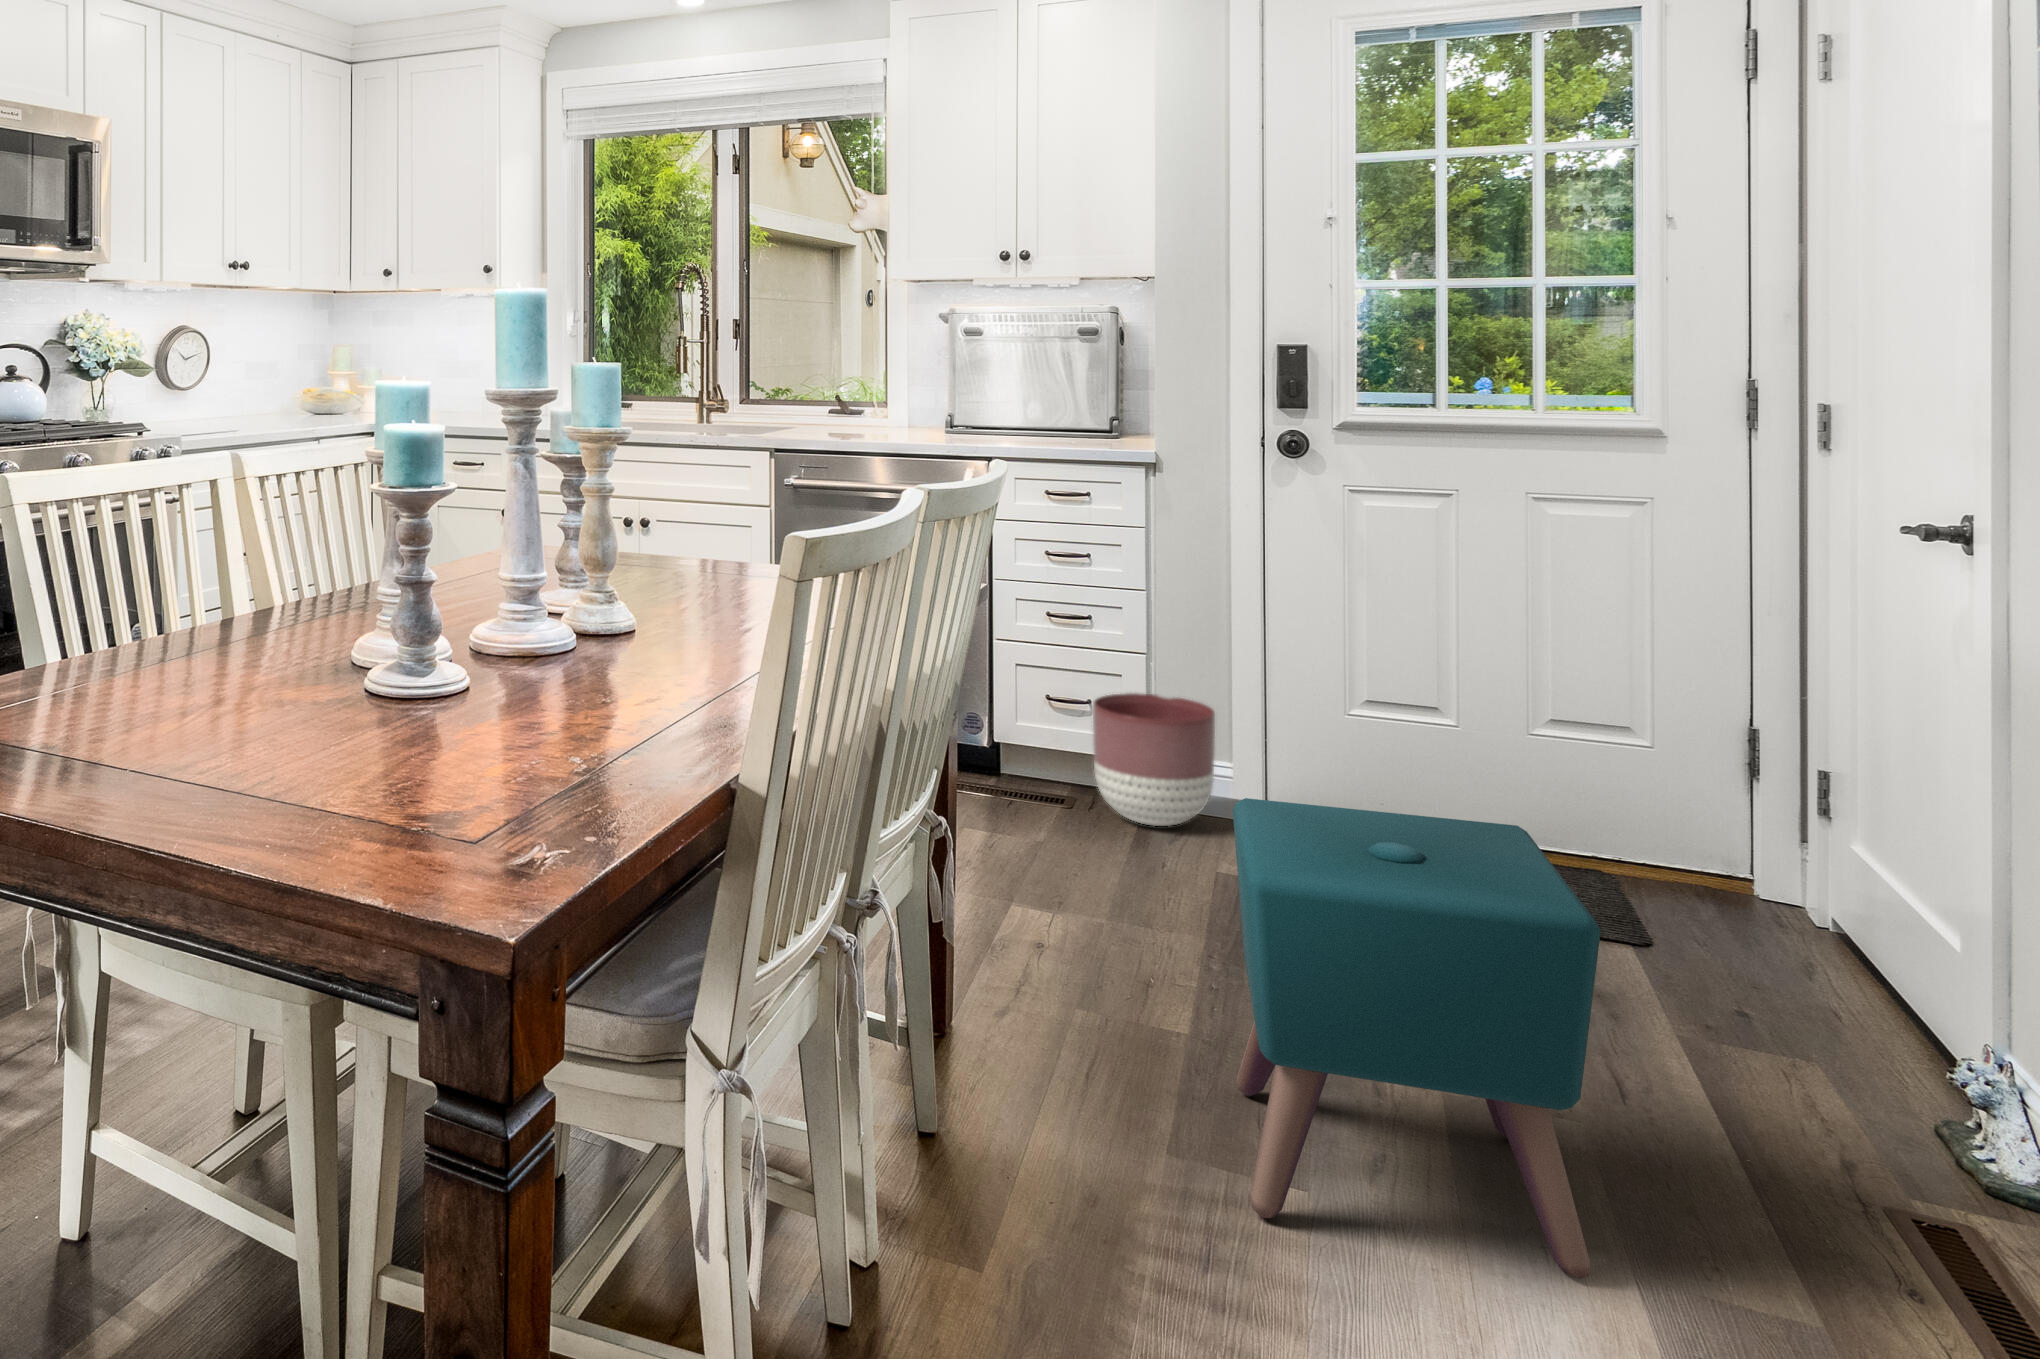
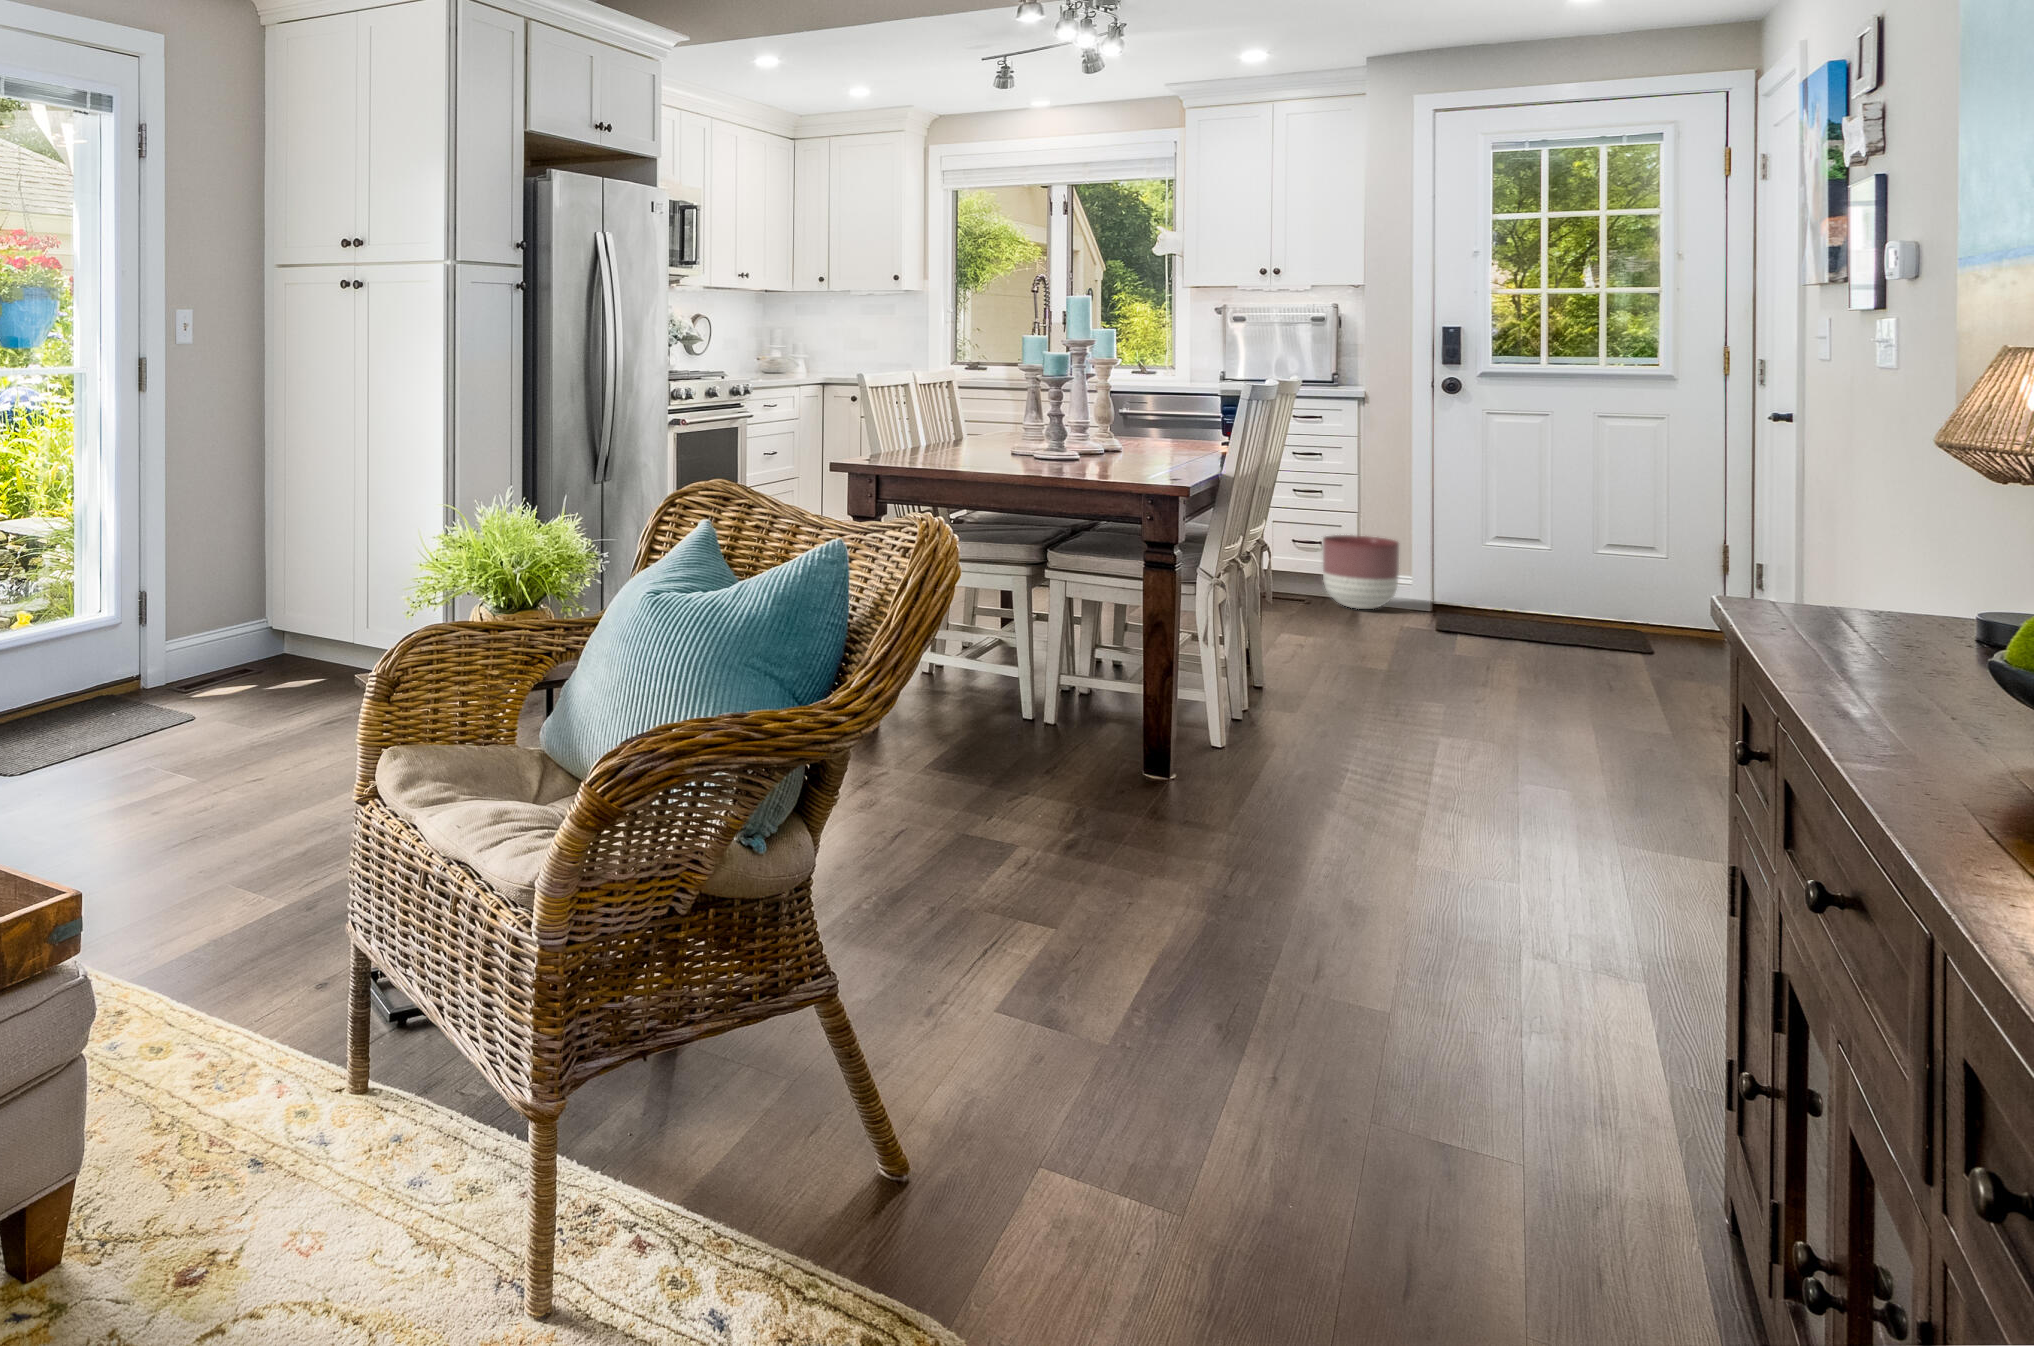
ottoman: present [1233,798,1601,1279] -> none [1411,542,1578,724]

